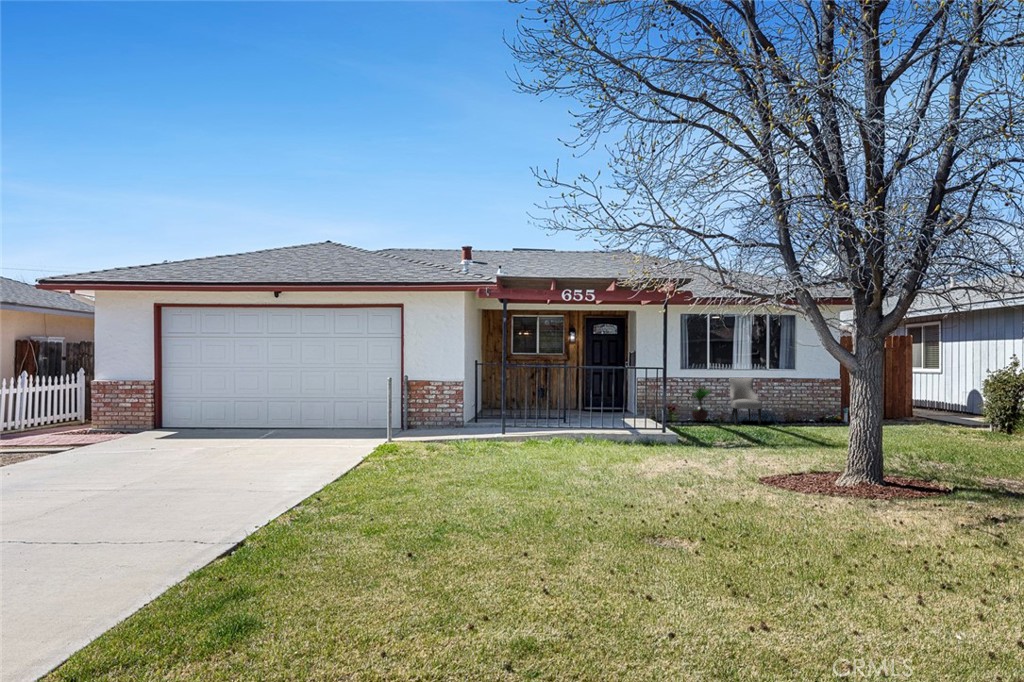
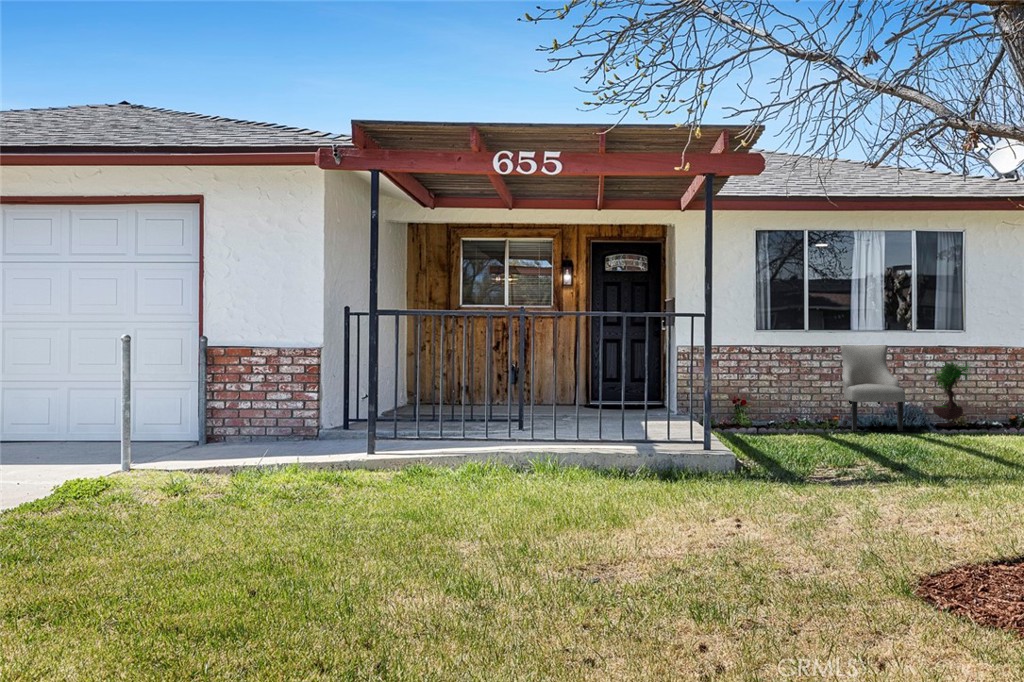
potted tree: present [692,388,710,421] -> present [933,361,970,427]

